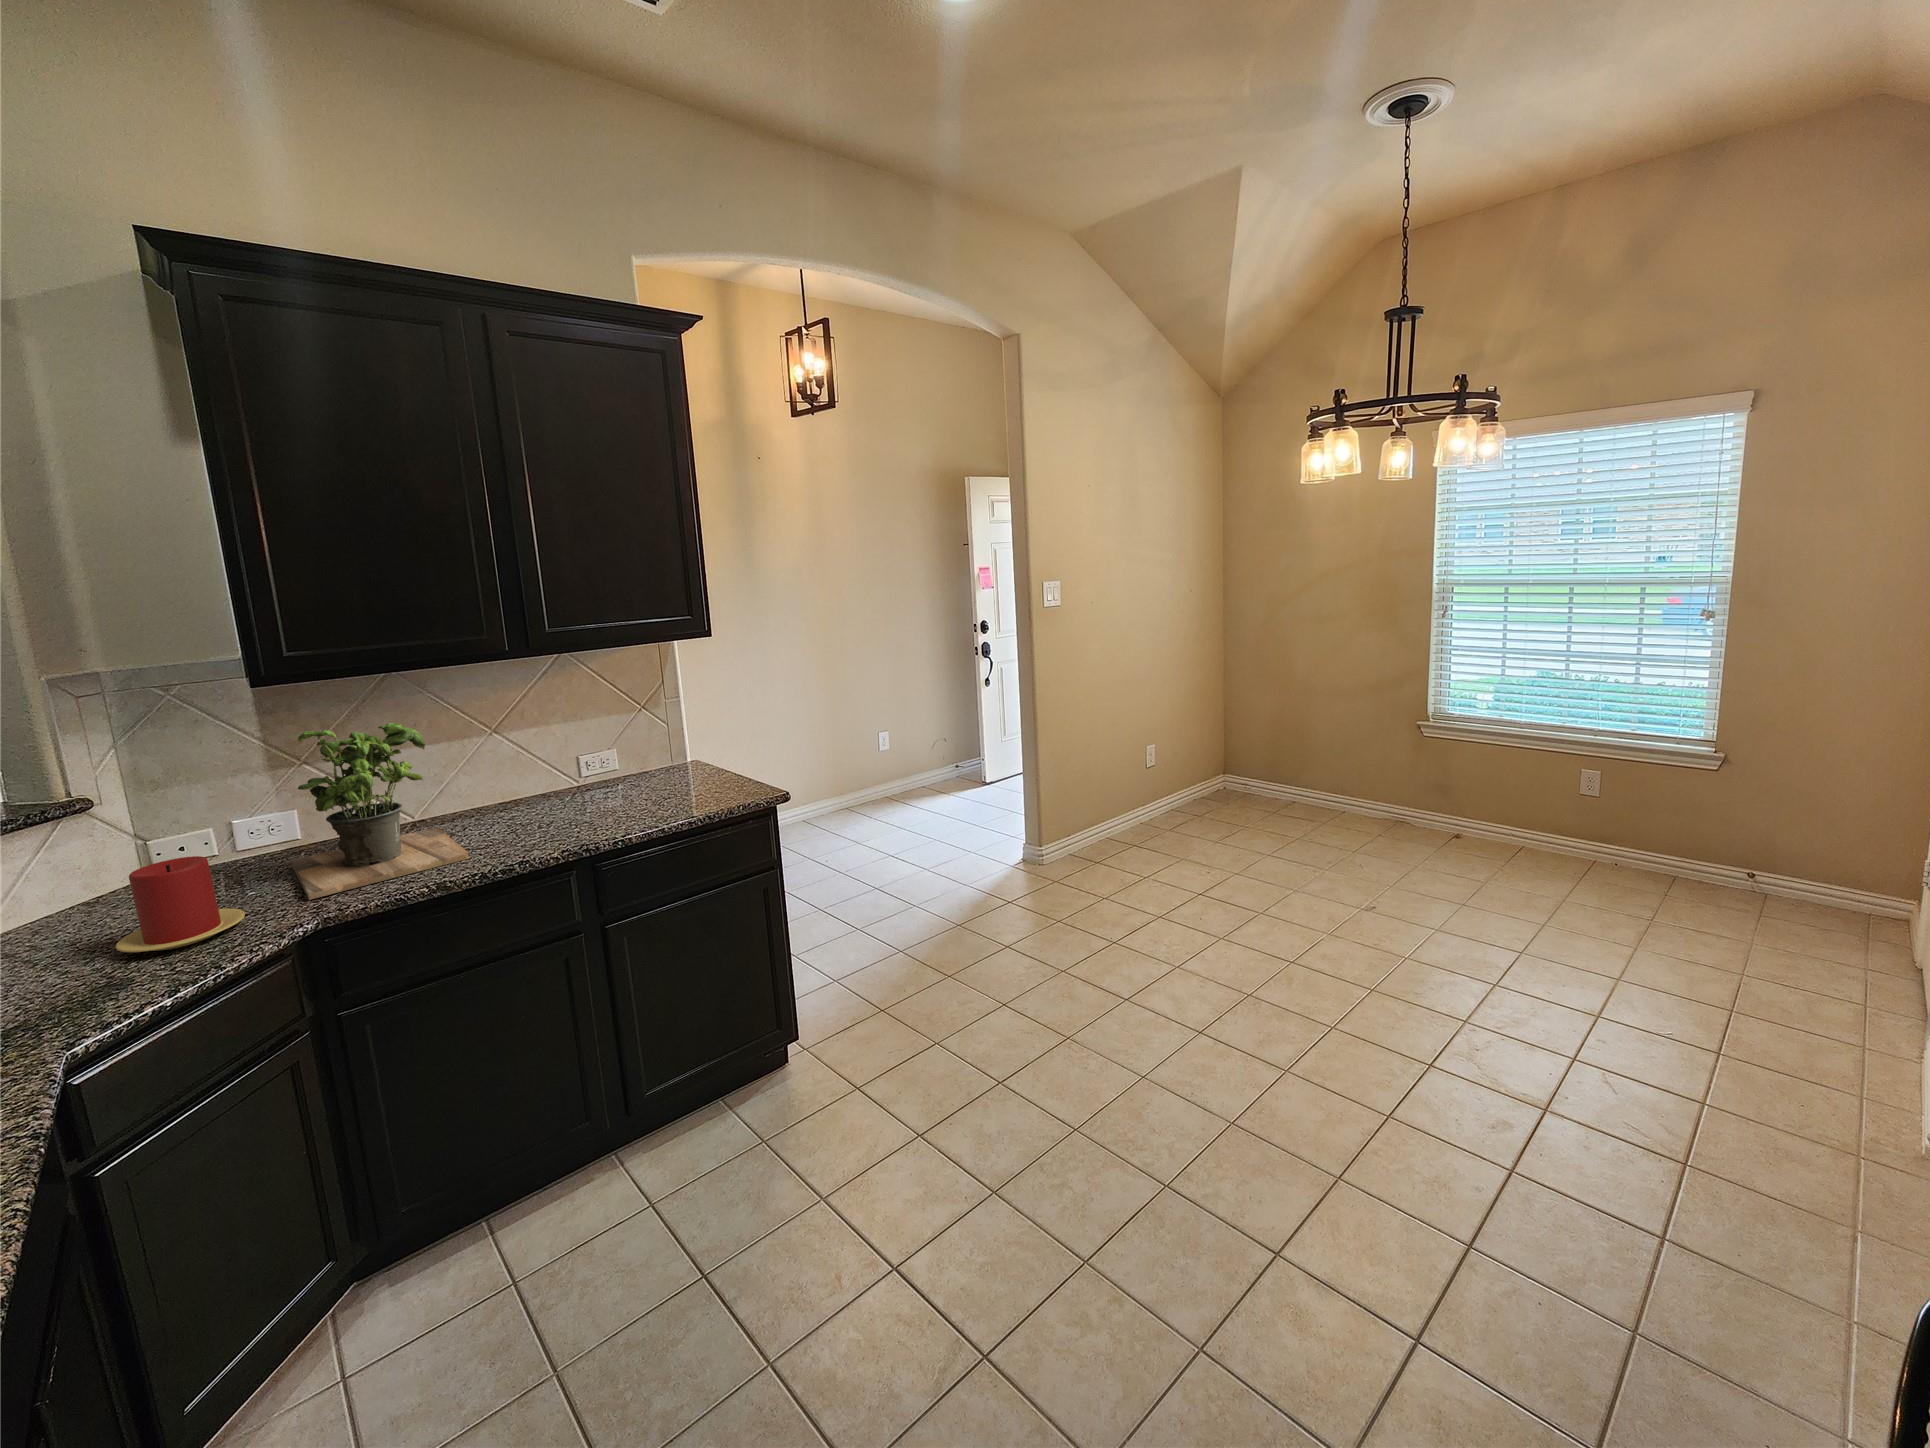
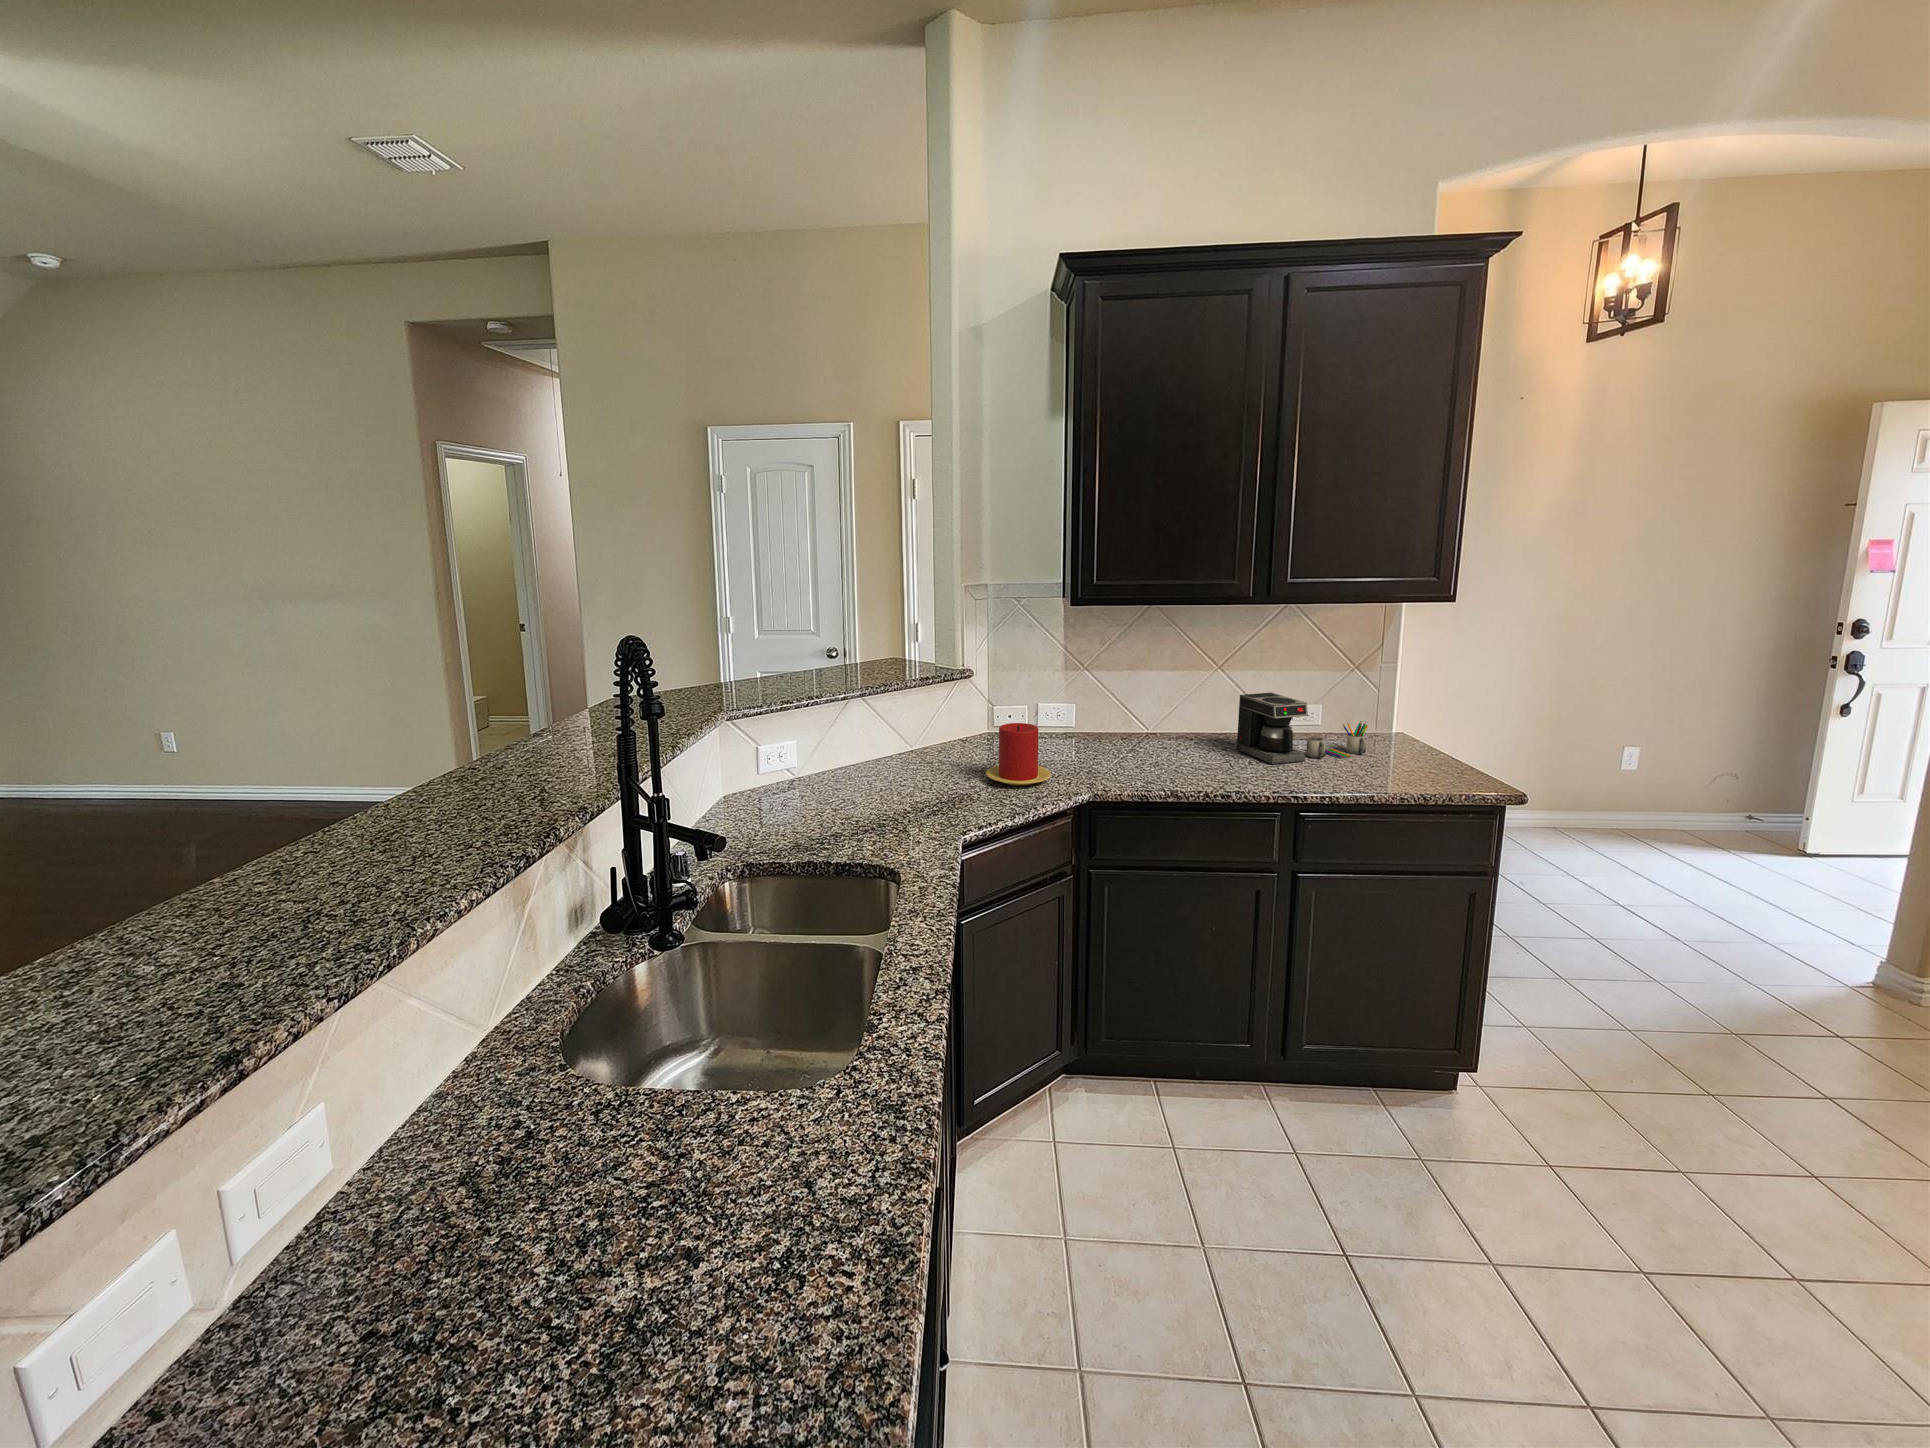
potted plant: present [291,723,469,900] -> none [1071,646,1194,776]
coffee maker: none [518,747,662,822] -> present [1237,692,1368,764]

